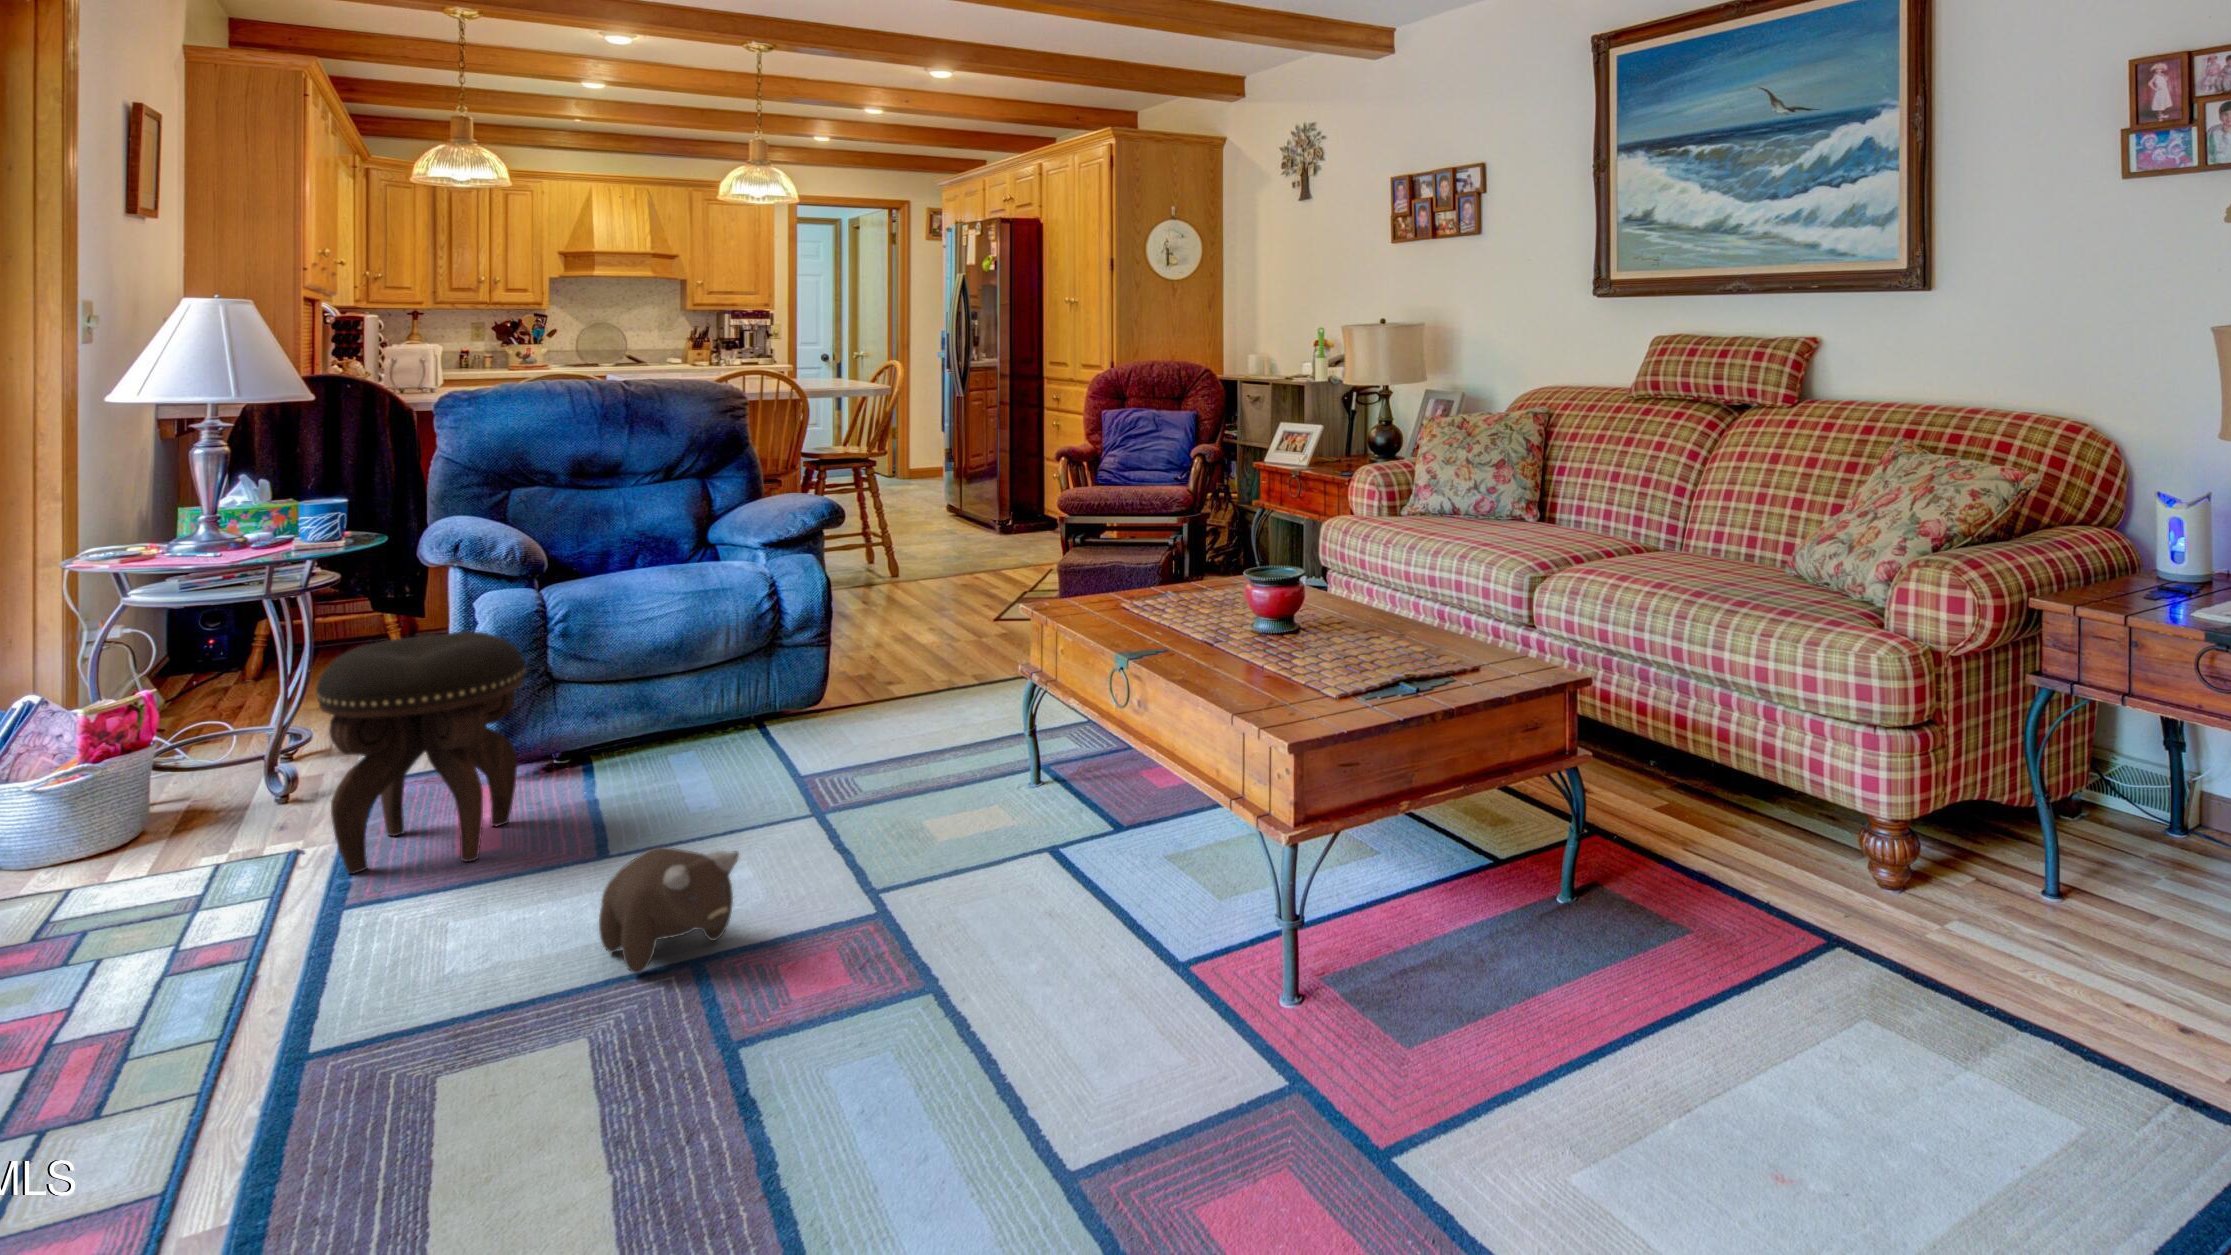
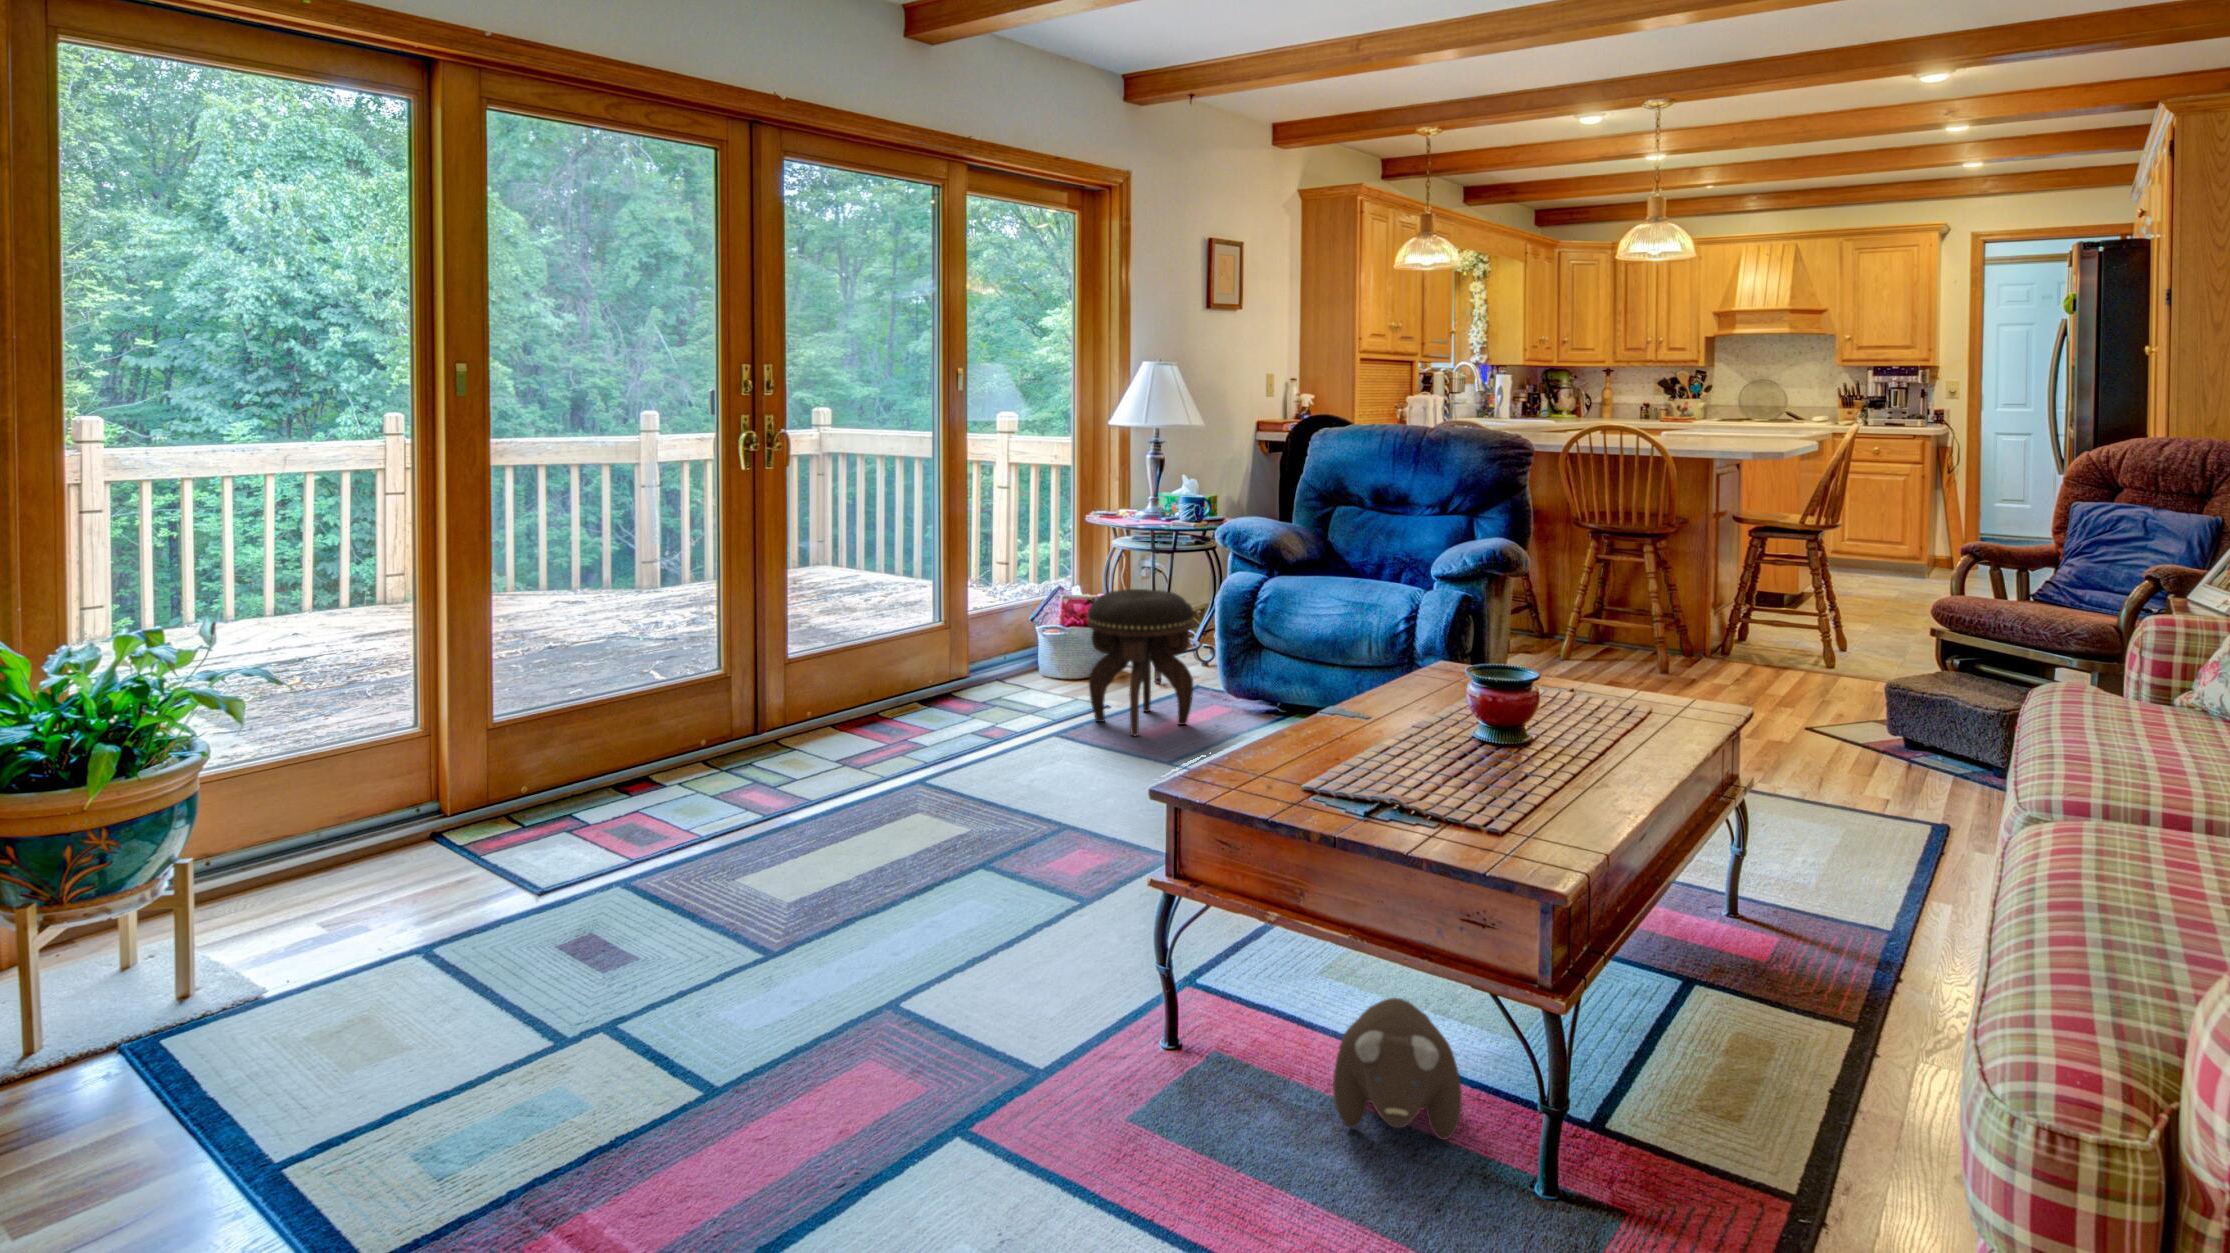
plush toy: present [599,847,739,974] -> present [1333,998,1462,1140]

